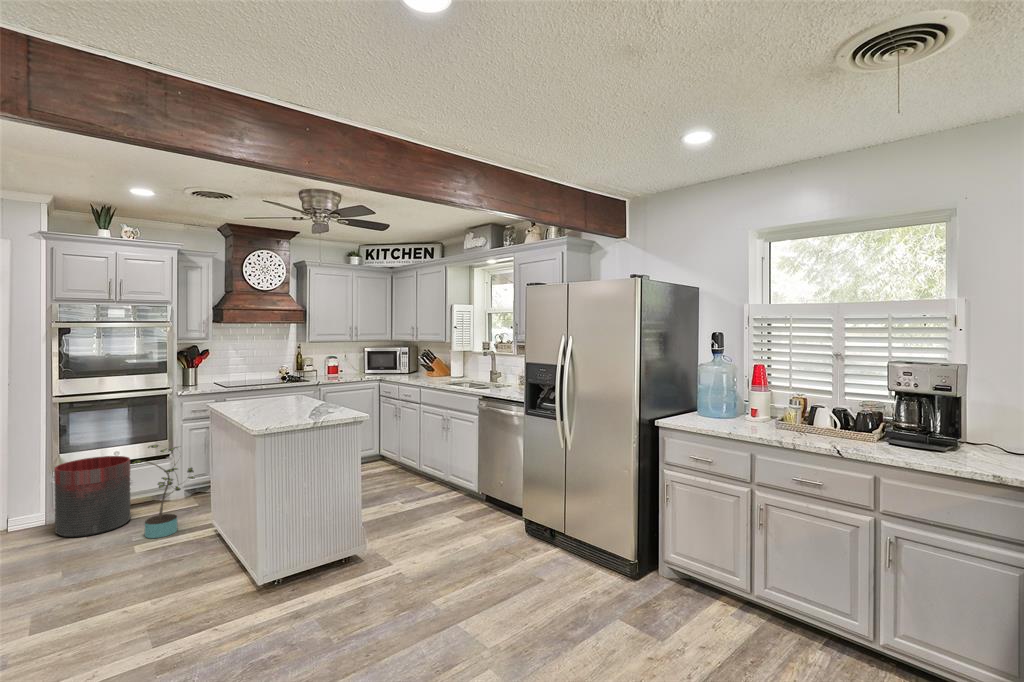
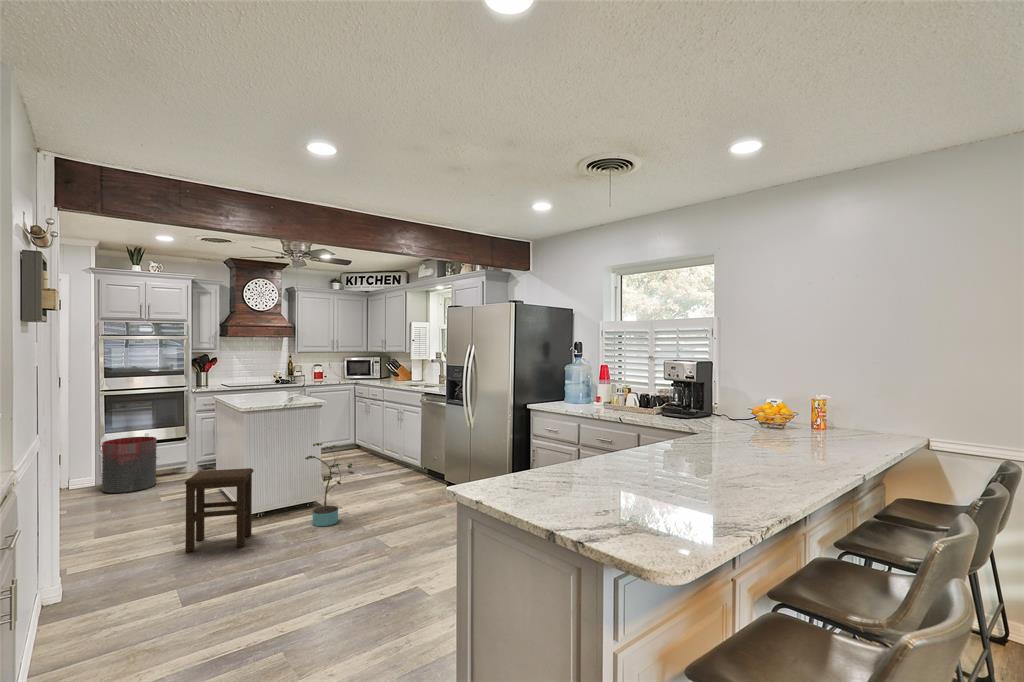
potted plant: present [131,445,195,538] -> present [305,443,354,526]
stool: none [168,524,272,665] -> present [185,468,253,552]

